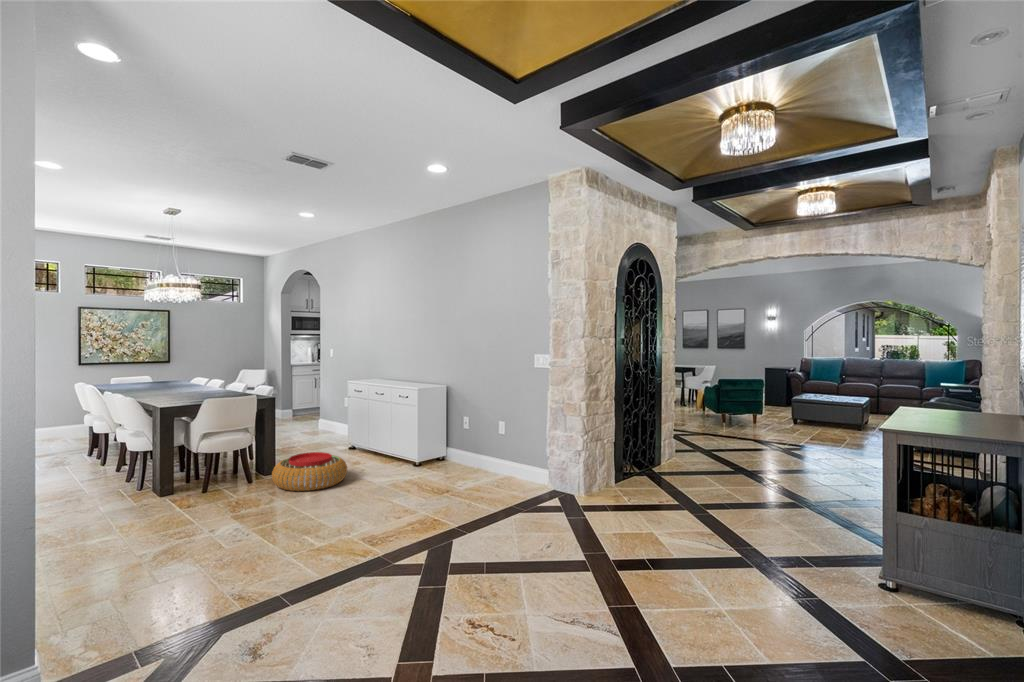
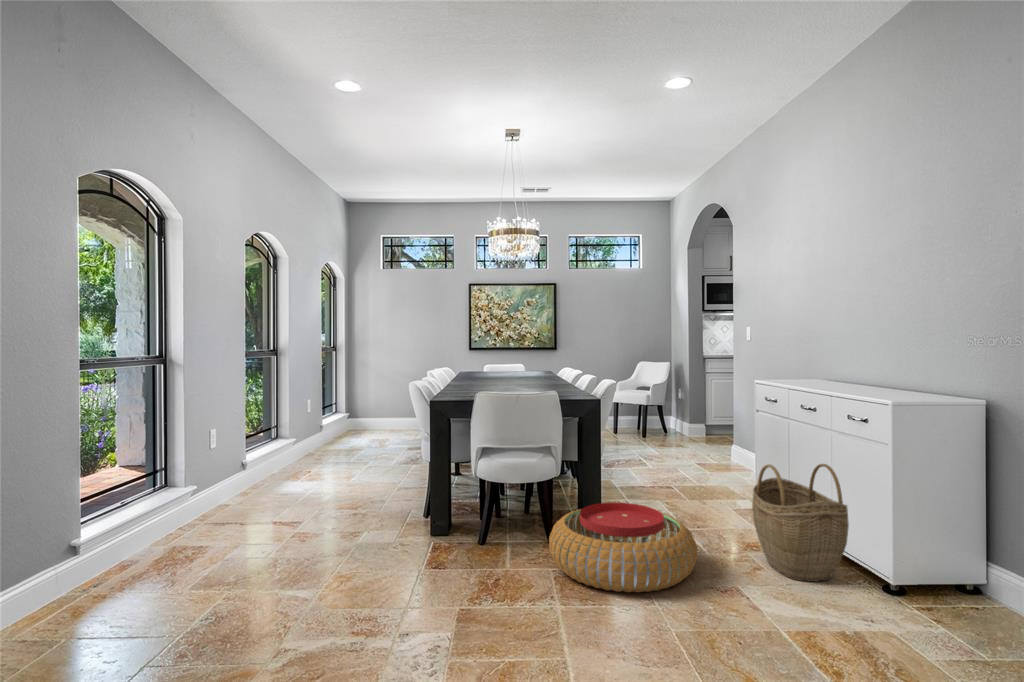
woven basket: none [364,421,403,470] -> present [752,464,849,581]

